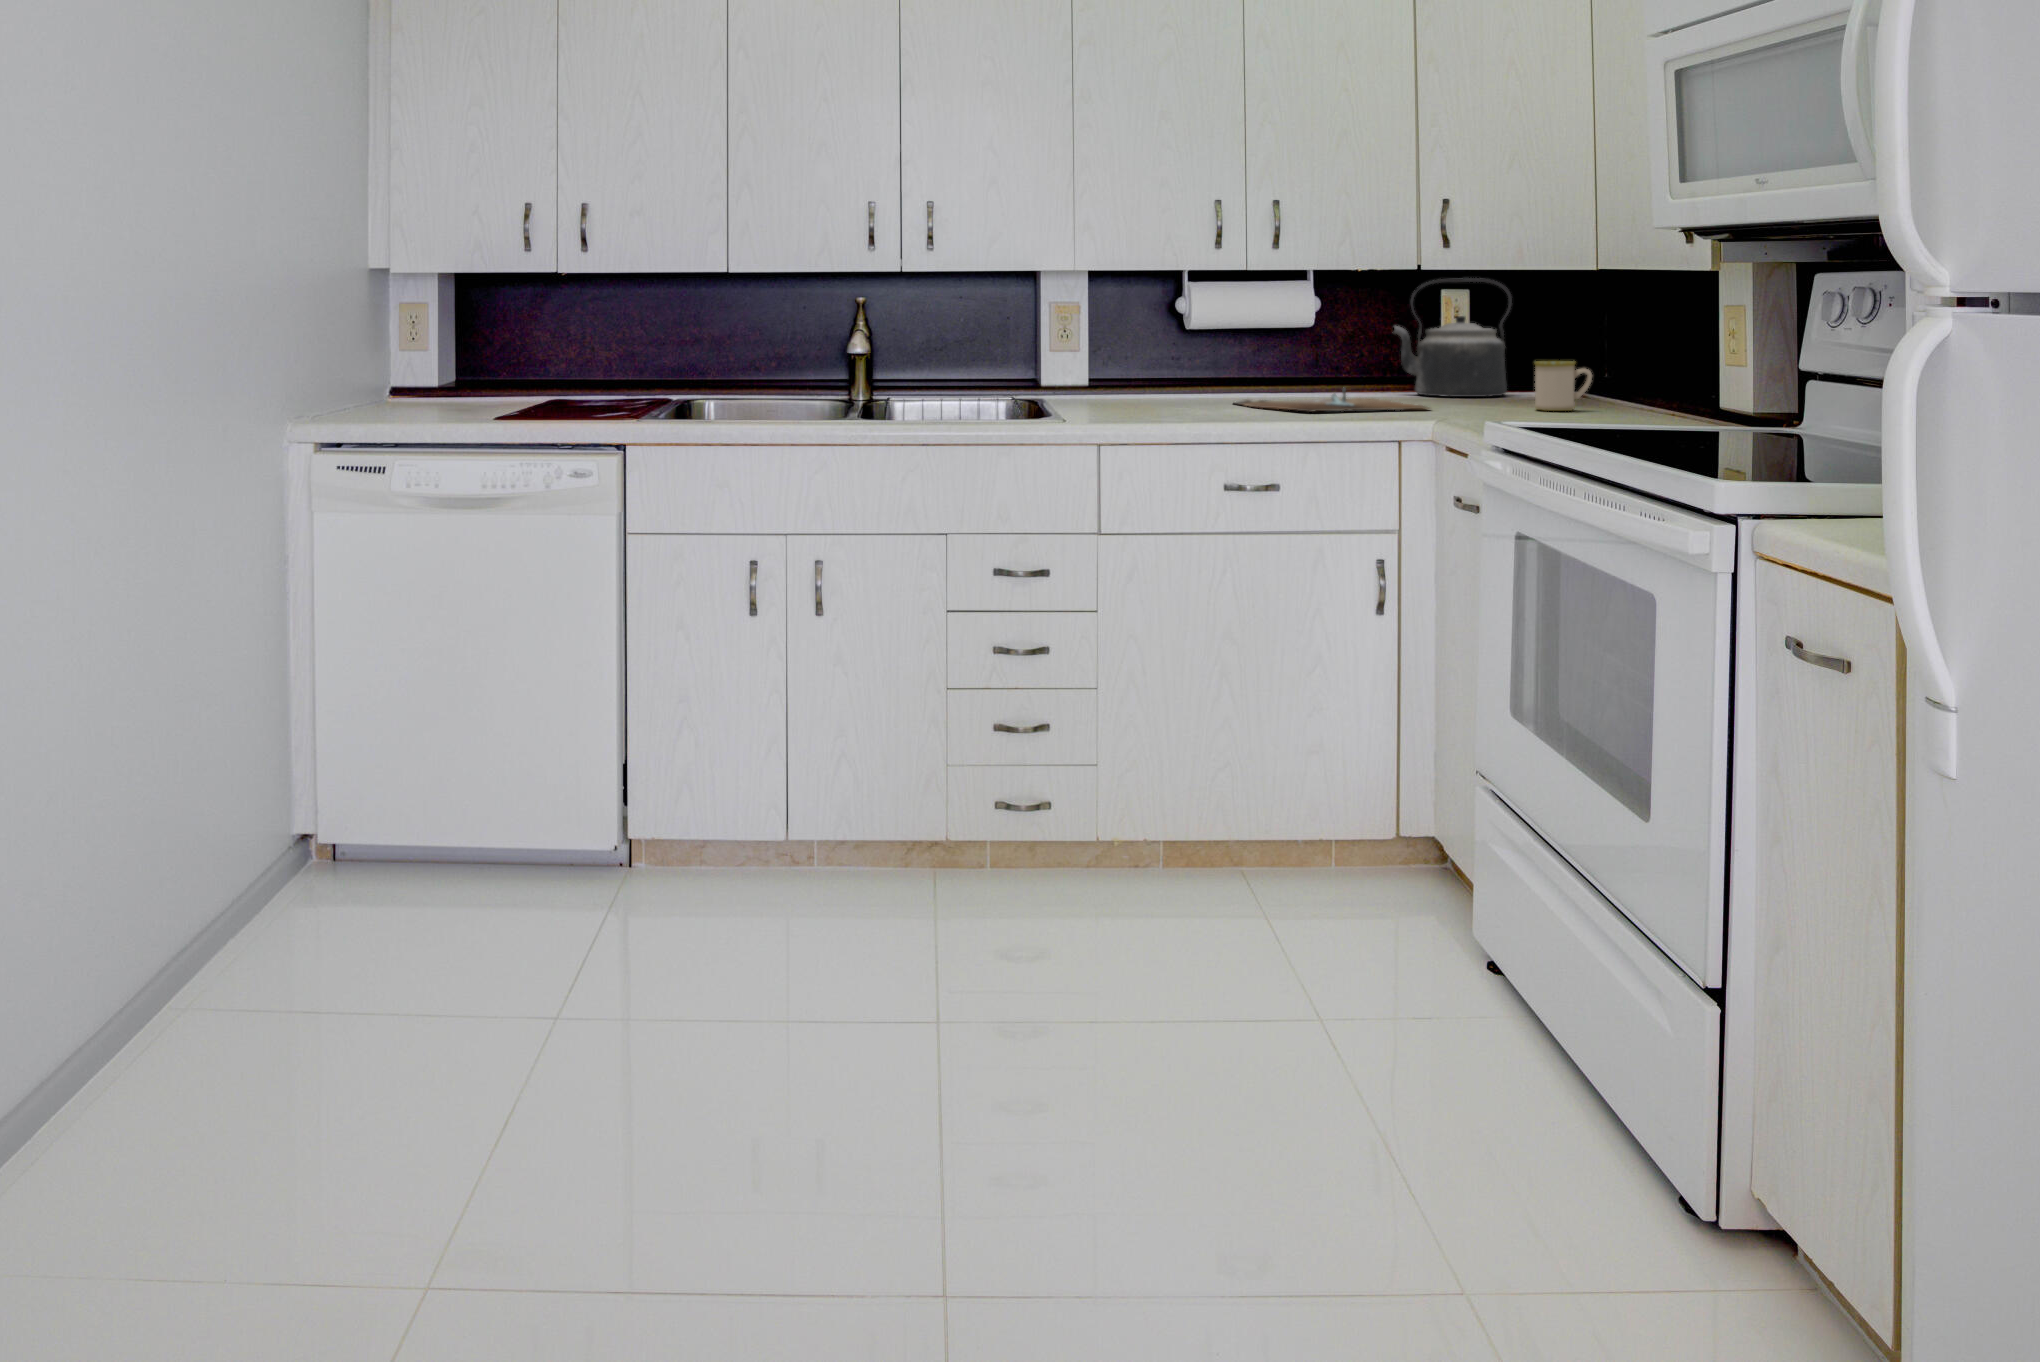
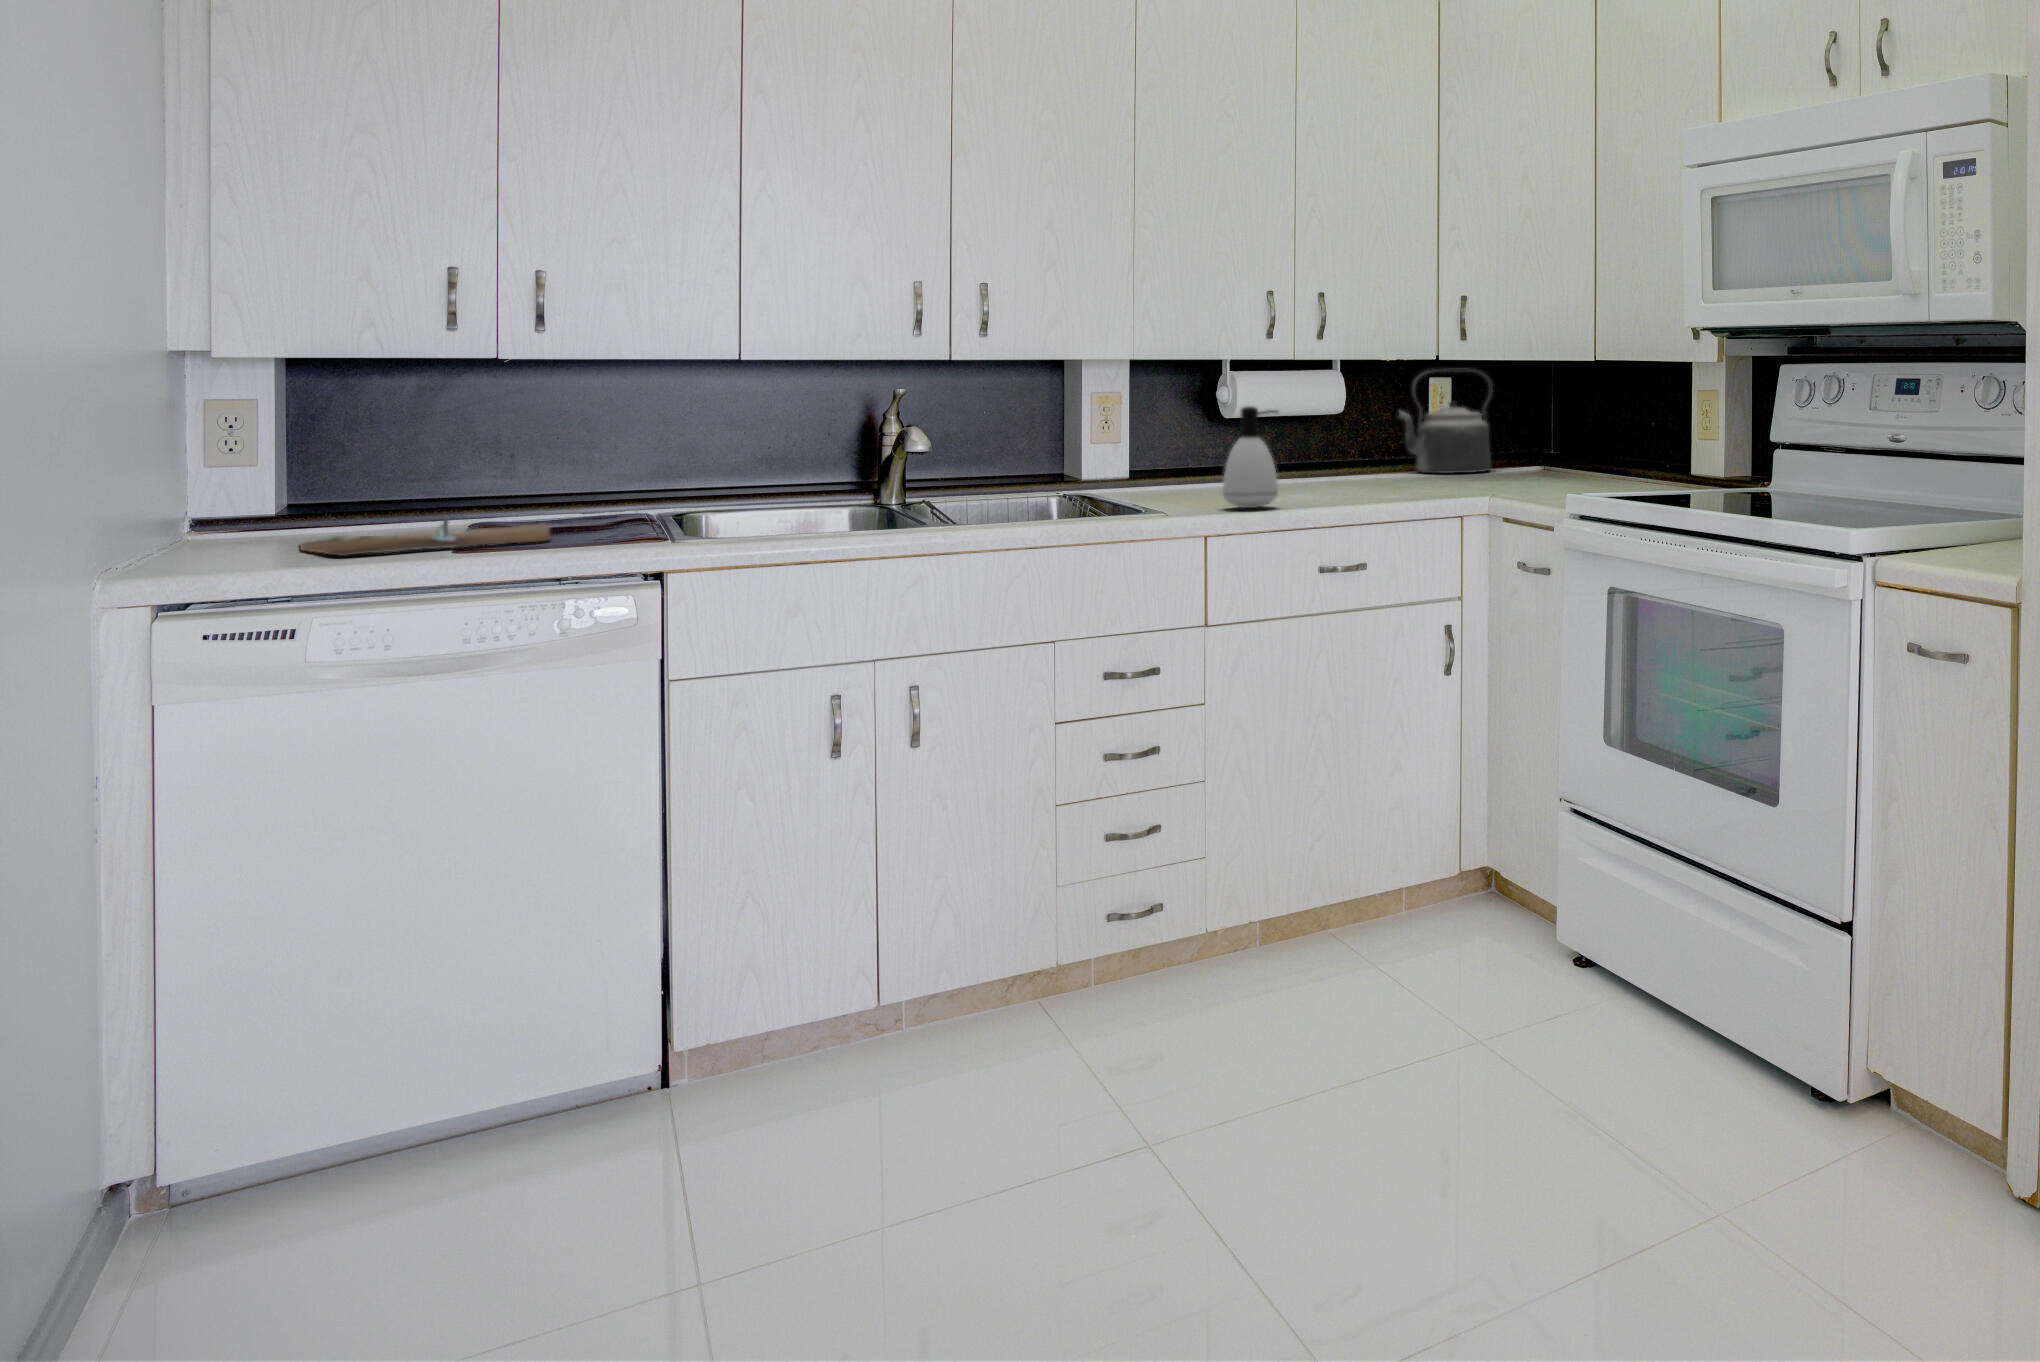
soap dispenser: none [1120,314,1178,419] -> present [1223,406,1278,508]
mug: present [1535,361,1592,411] -> none [1540,440,1583,483]
cutting board: present [1235,388,1429,412] -> present [300,518,550,556]

